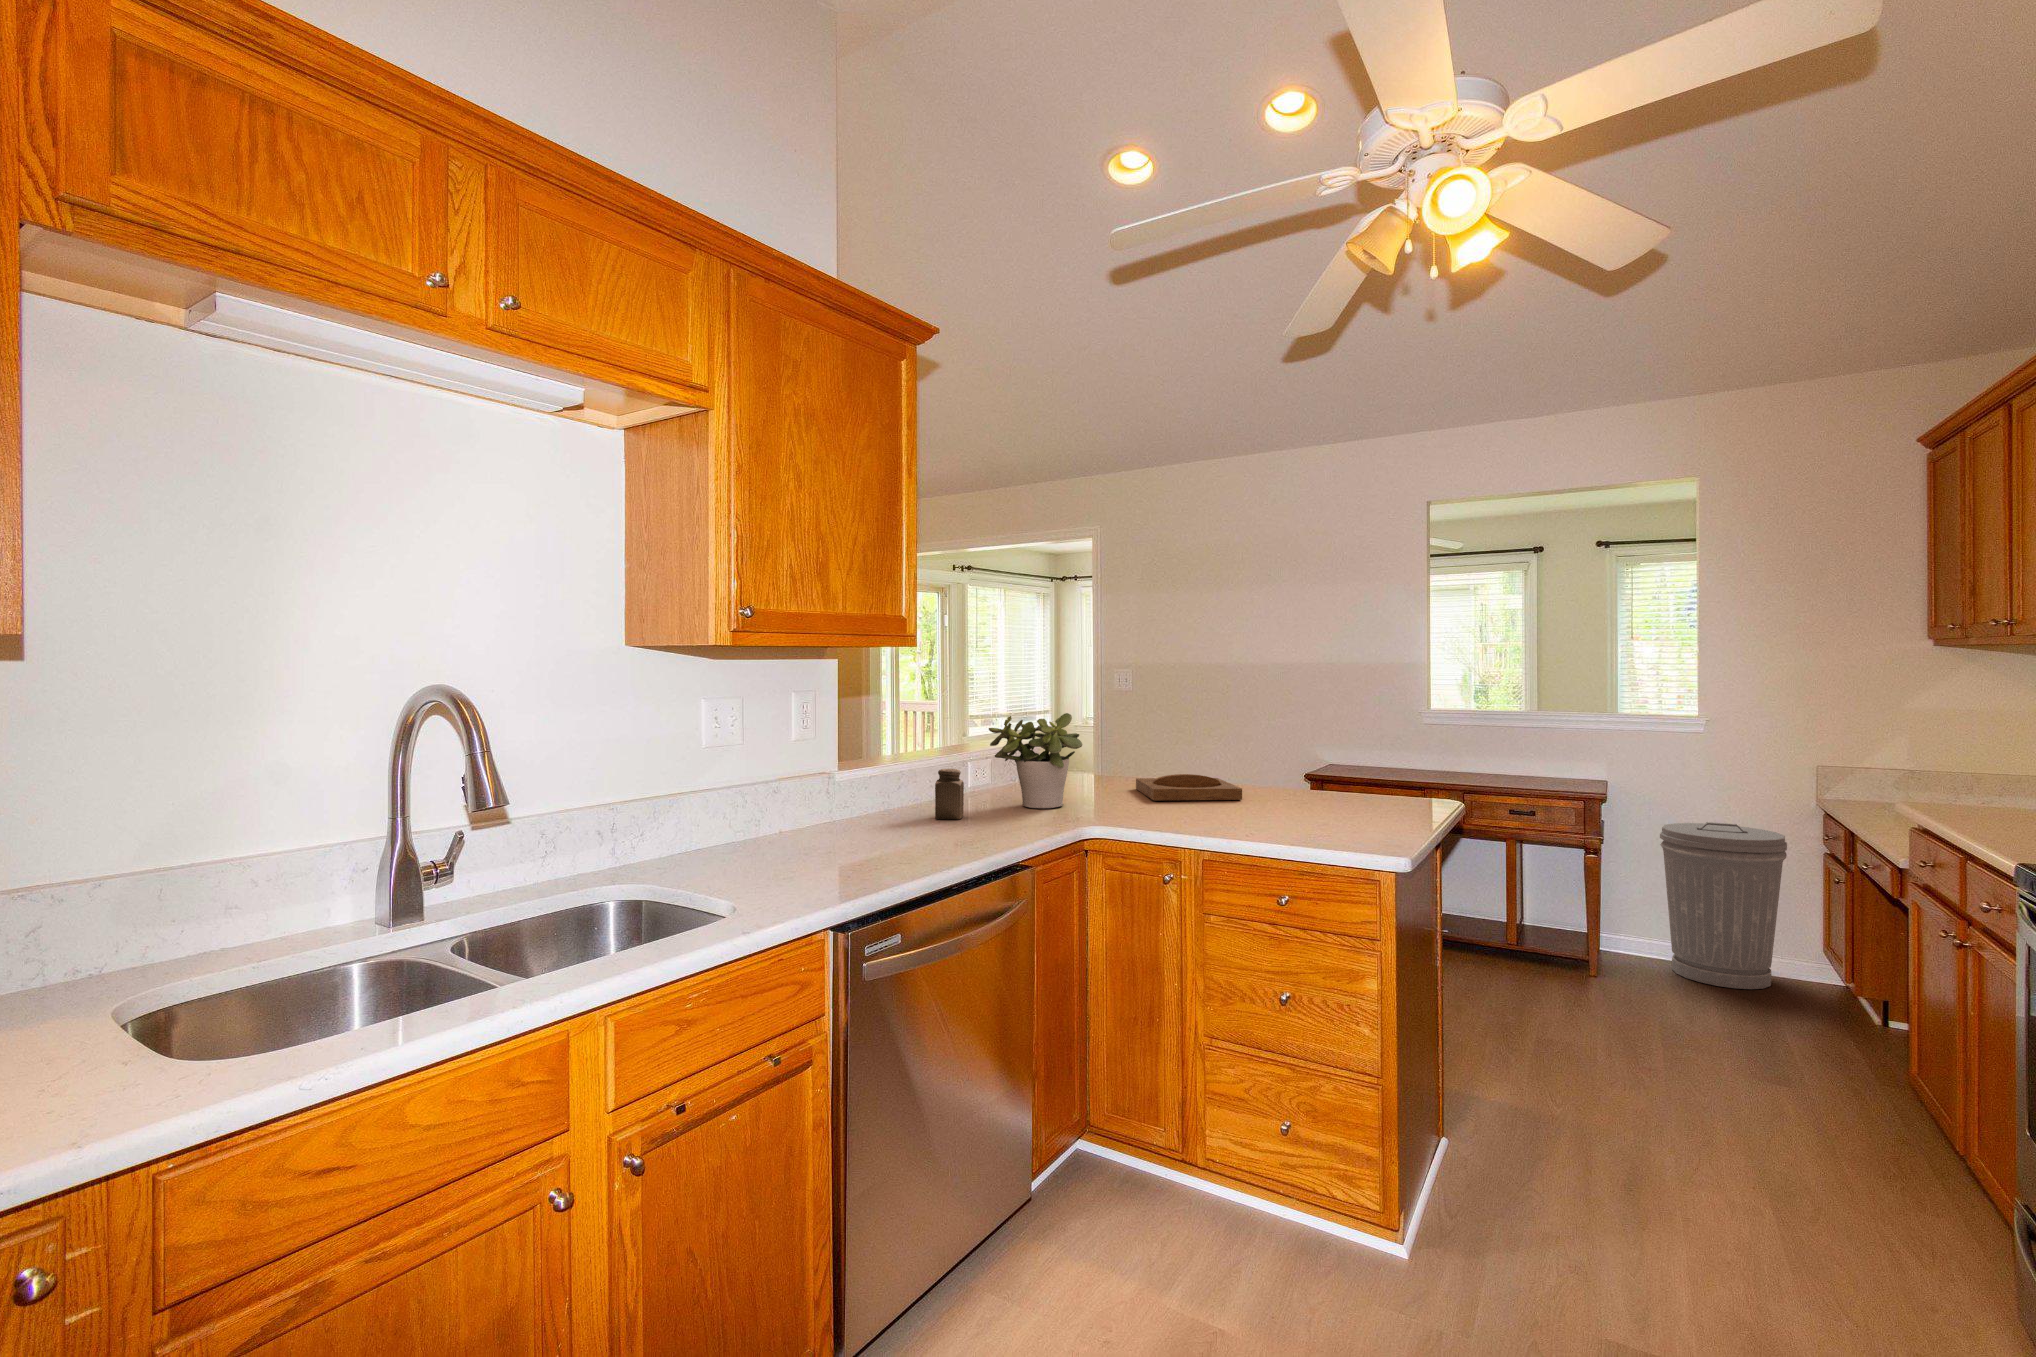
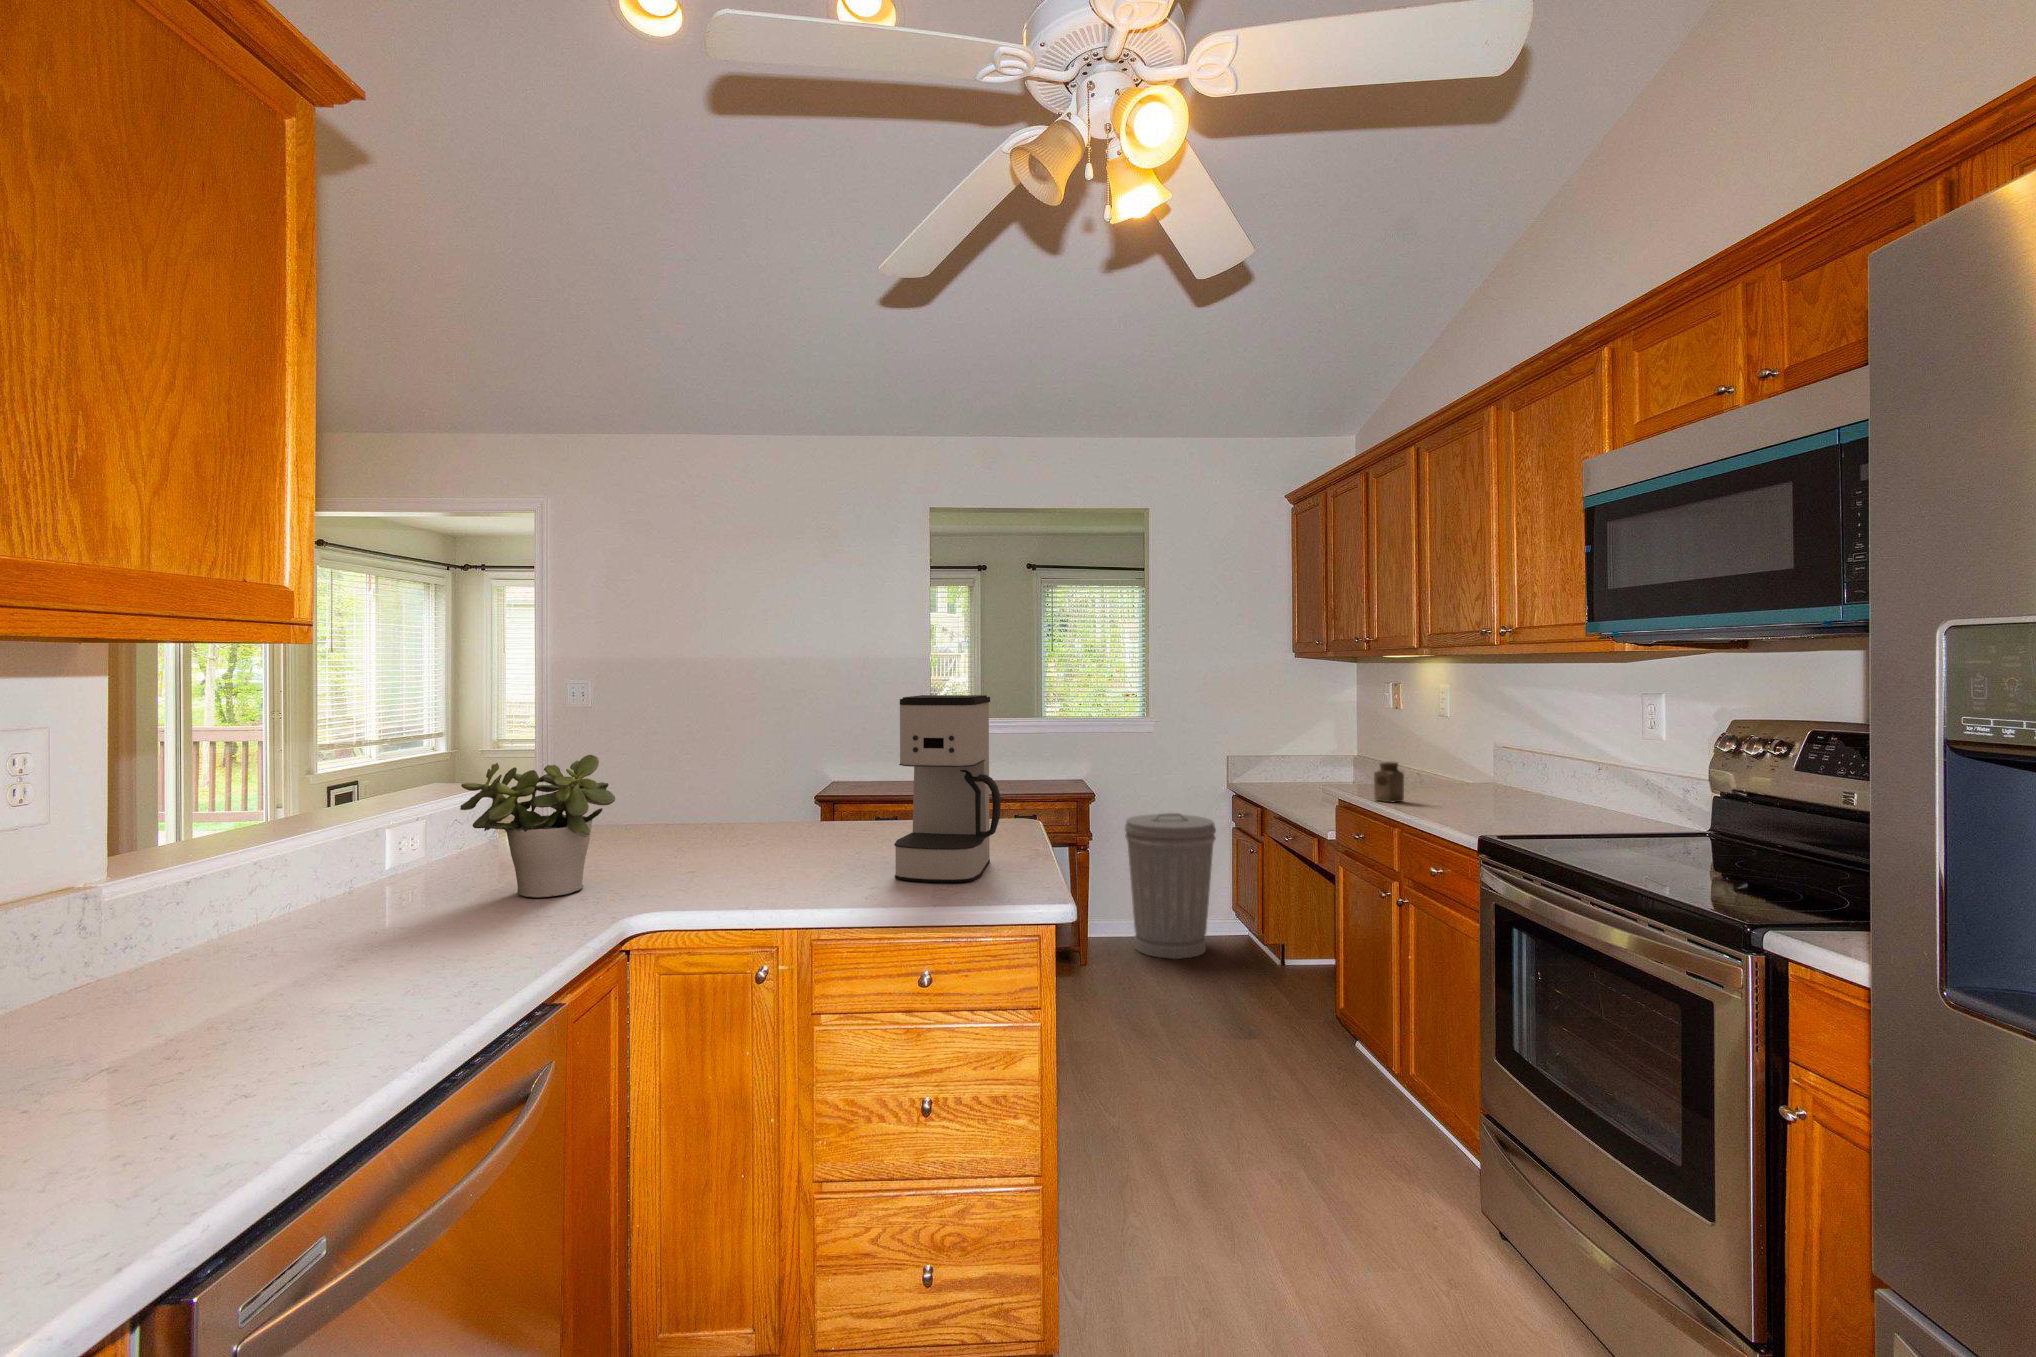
coffee maker: none [1283,676,1380,830] -> present [894,695,1001,882]
salt shaker: present [935,769,964,819] -> present [1374,761,1404,802]
tray: present [1136,774,1242,800] -> none [667,821,816,863]

